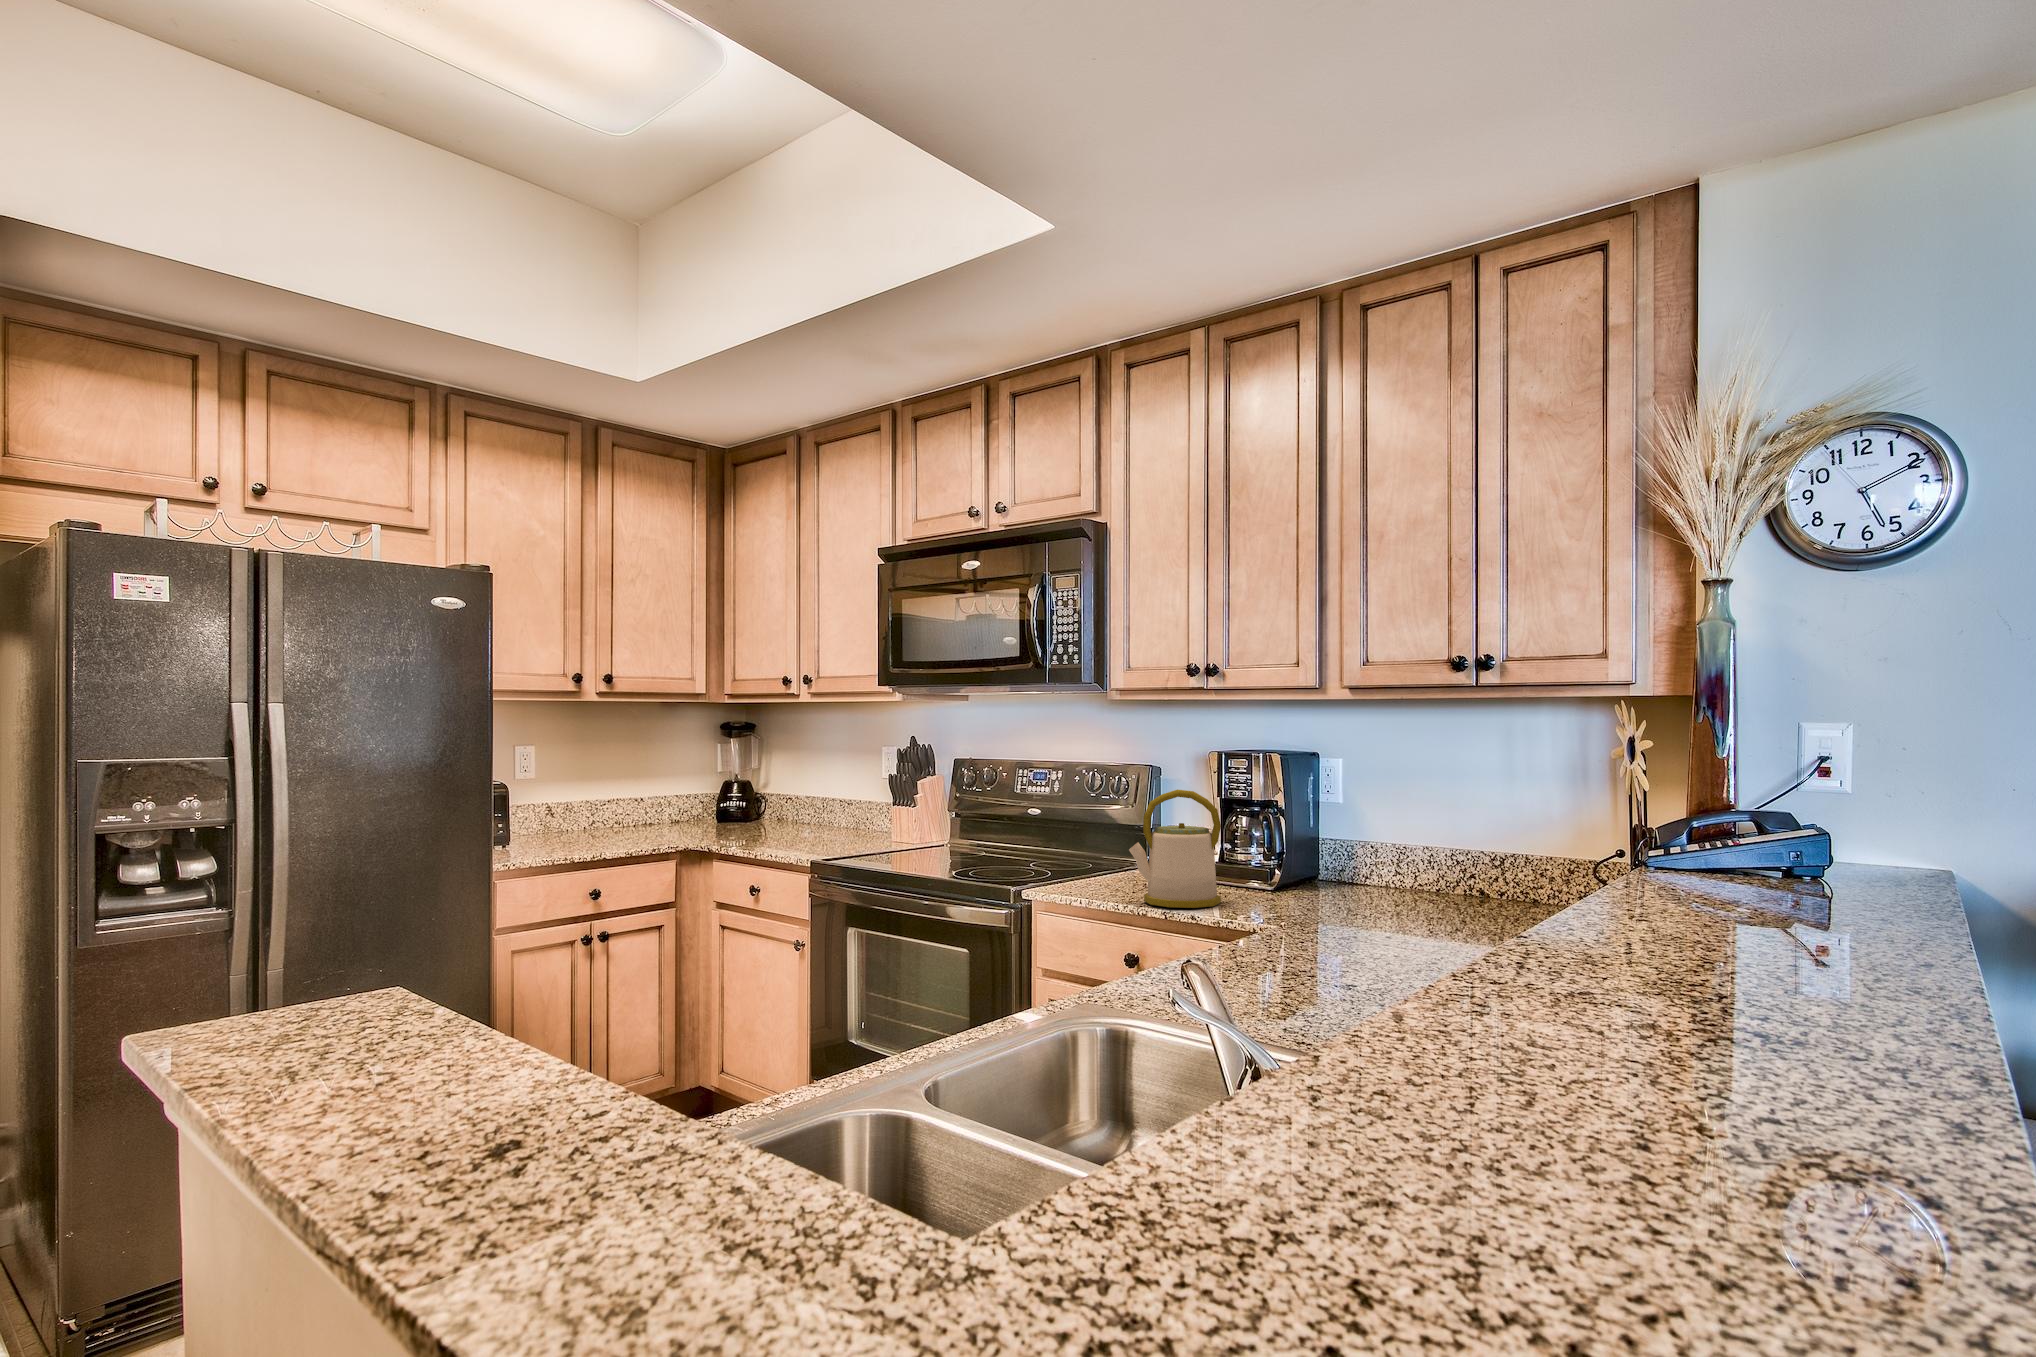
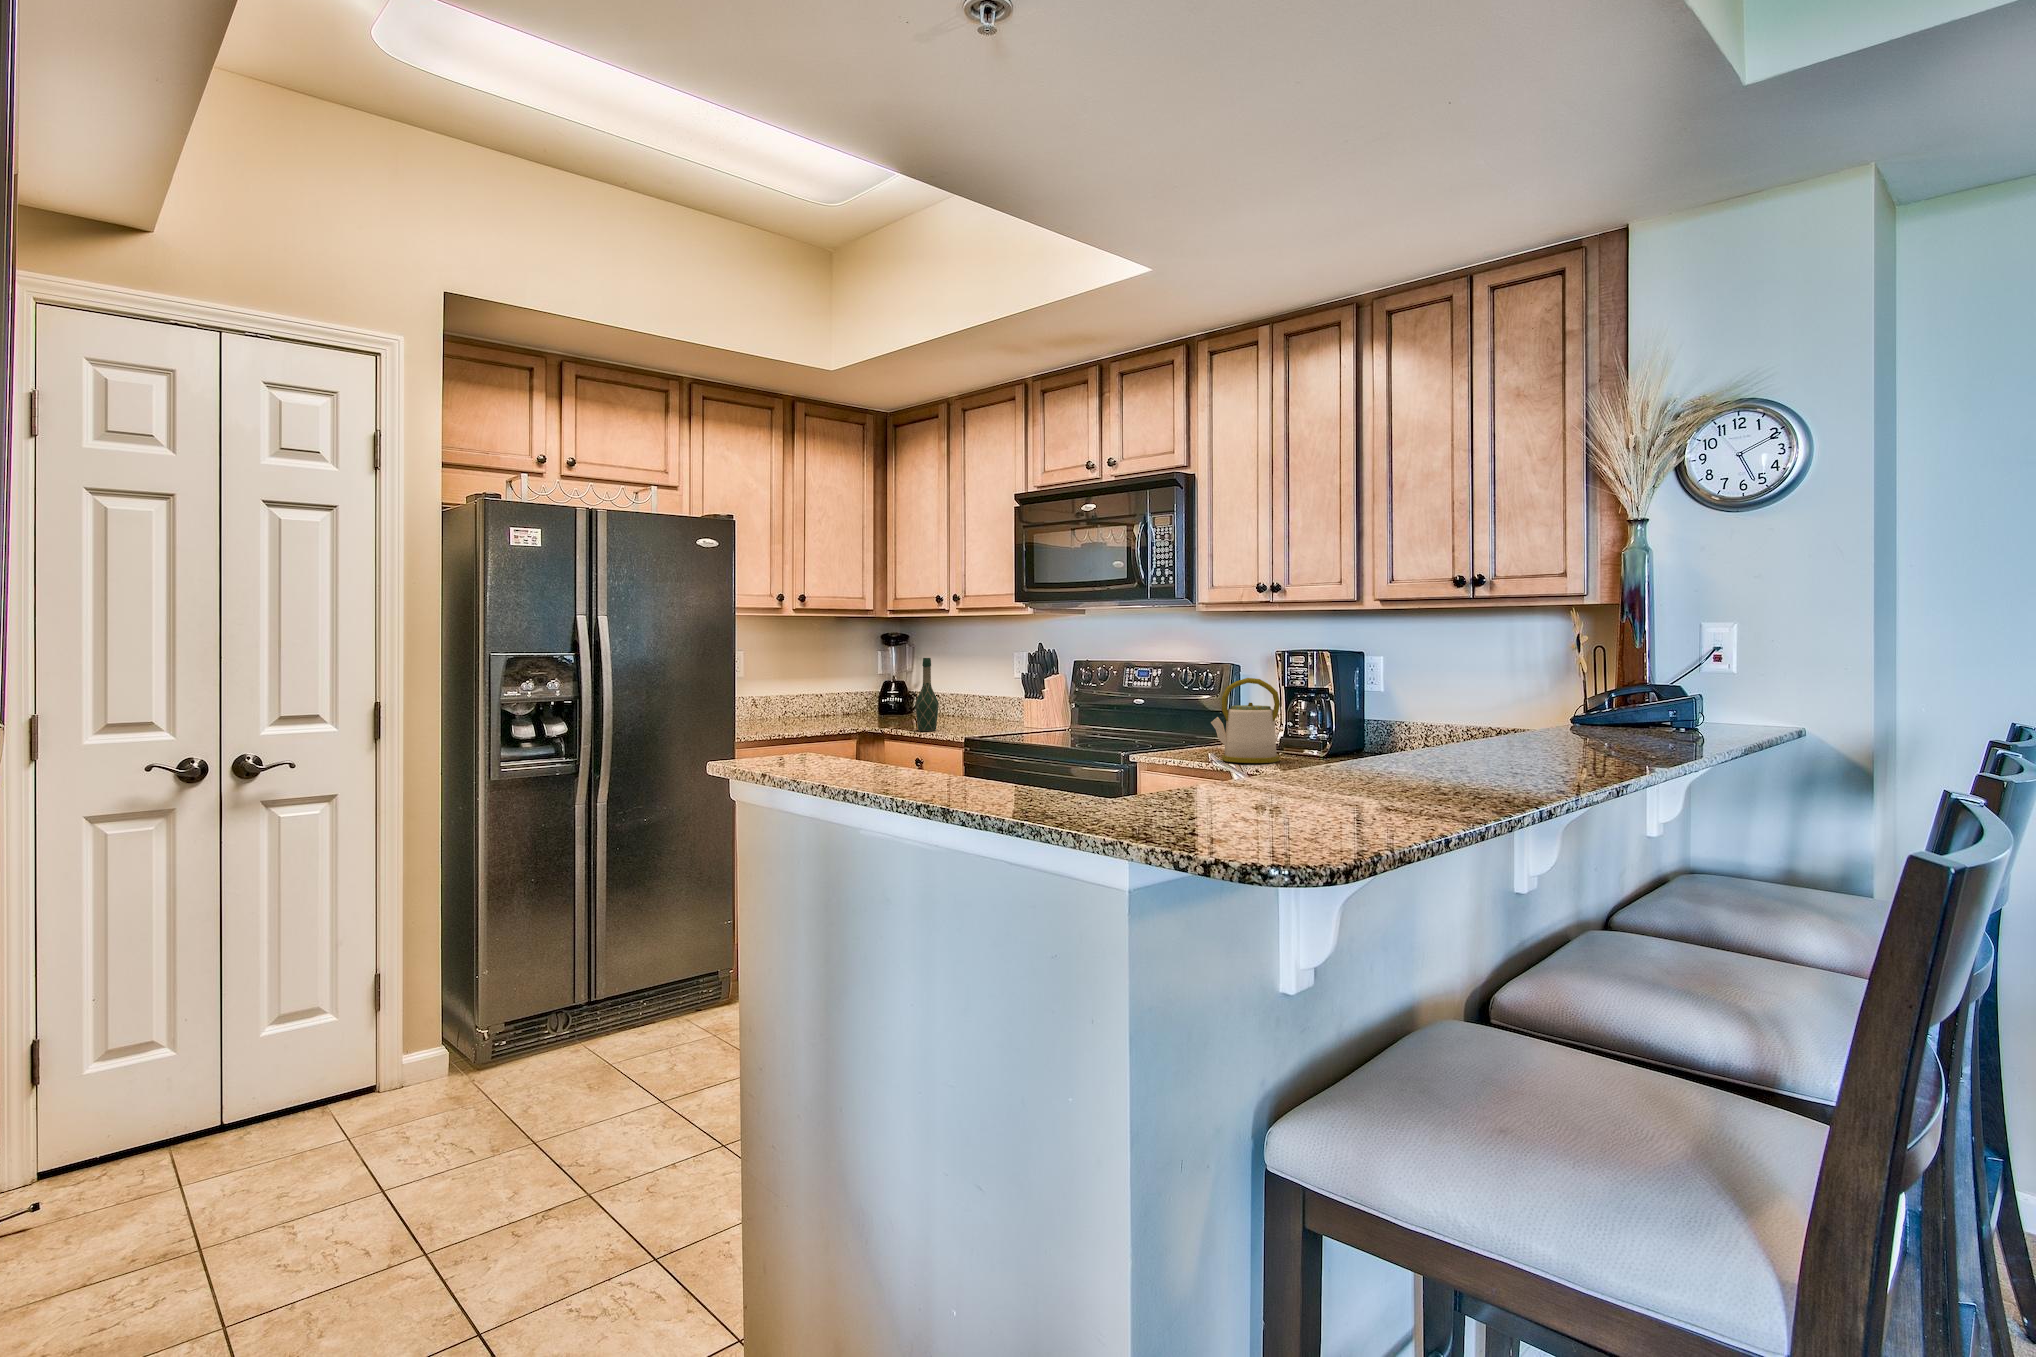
wine bottle: none [753,753,784,847] -> present [915,658,939,731]

